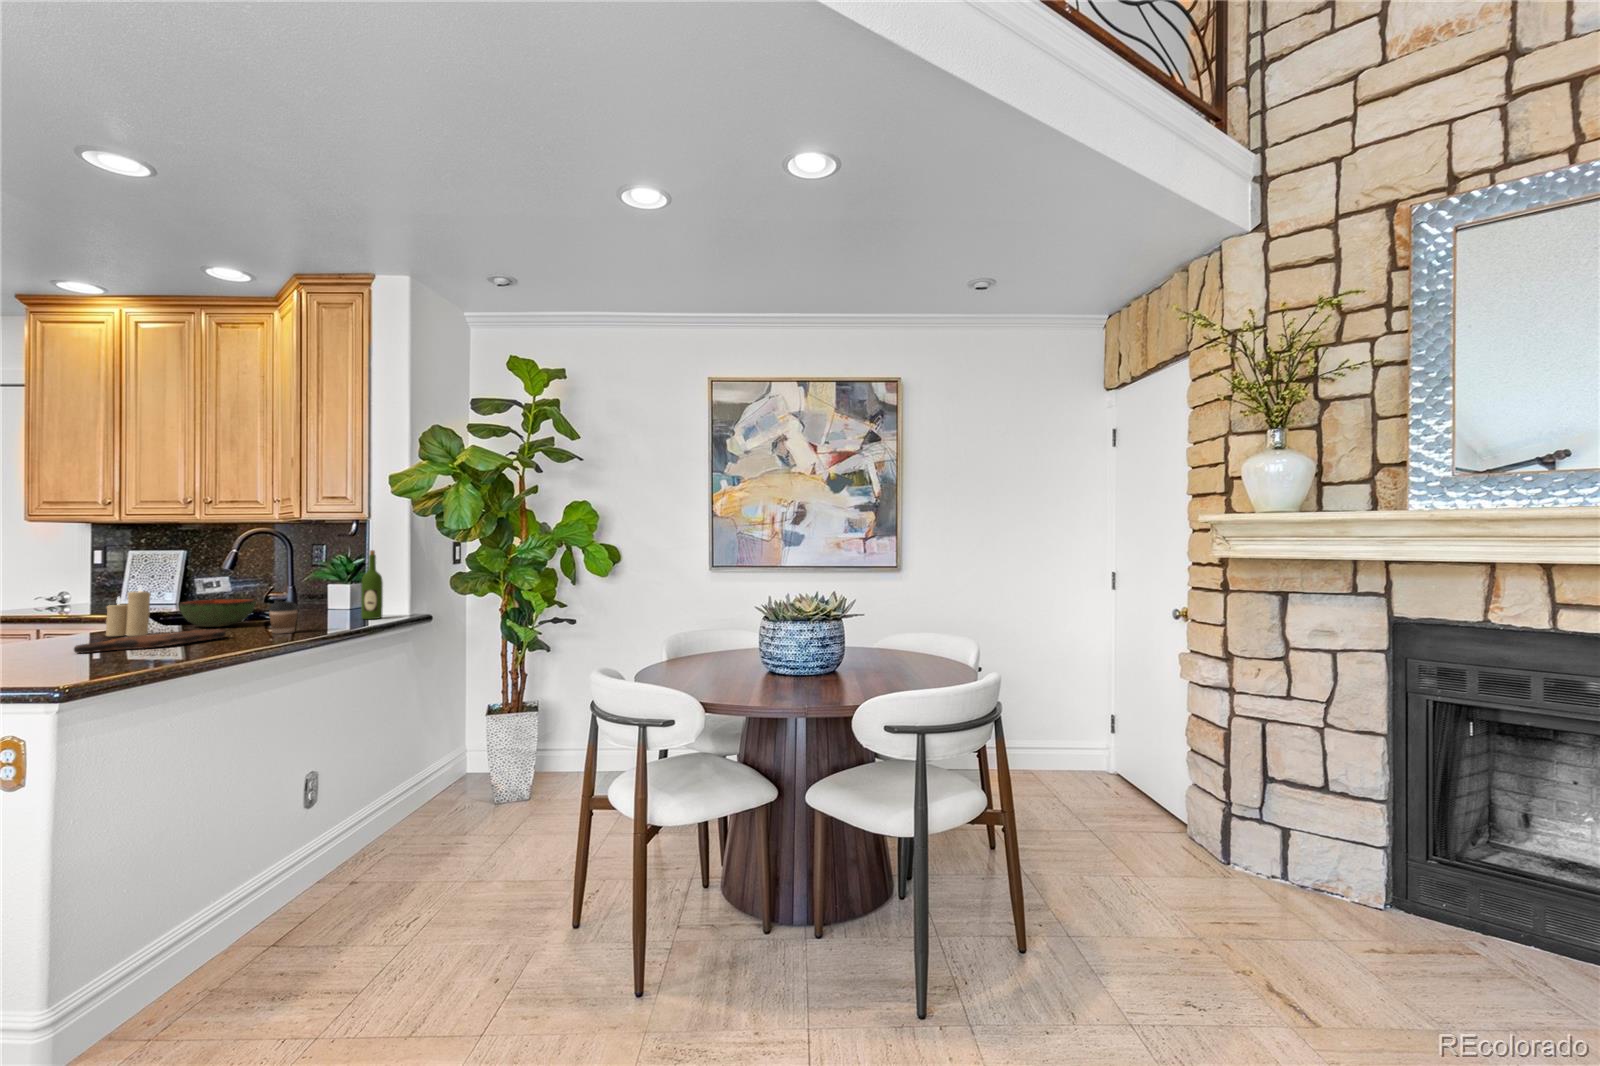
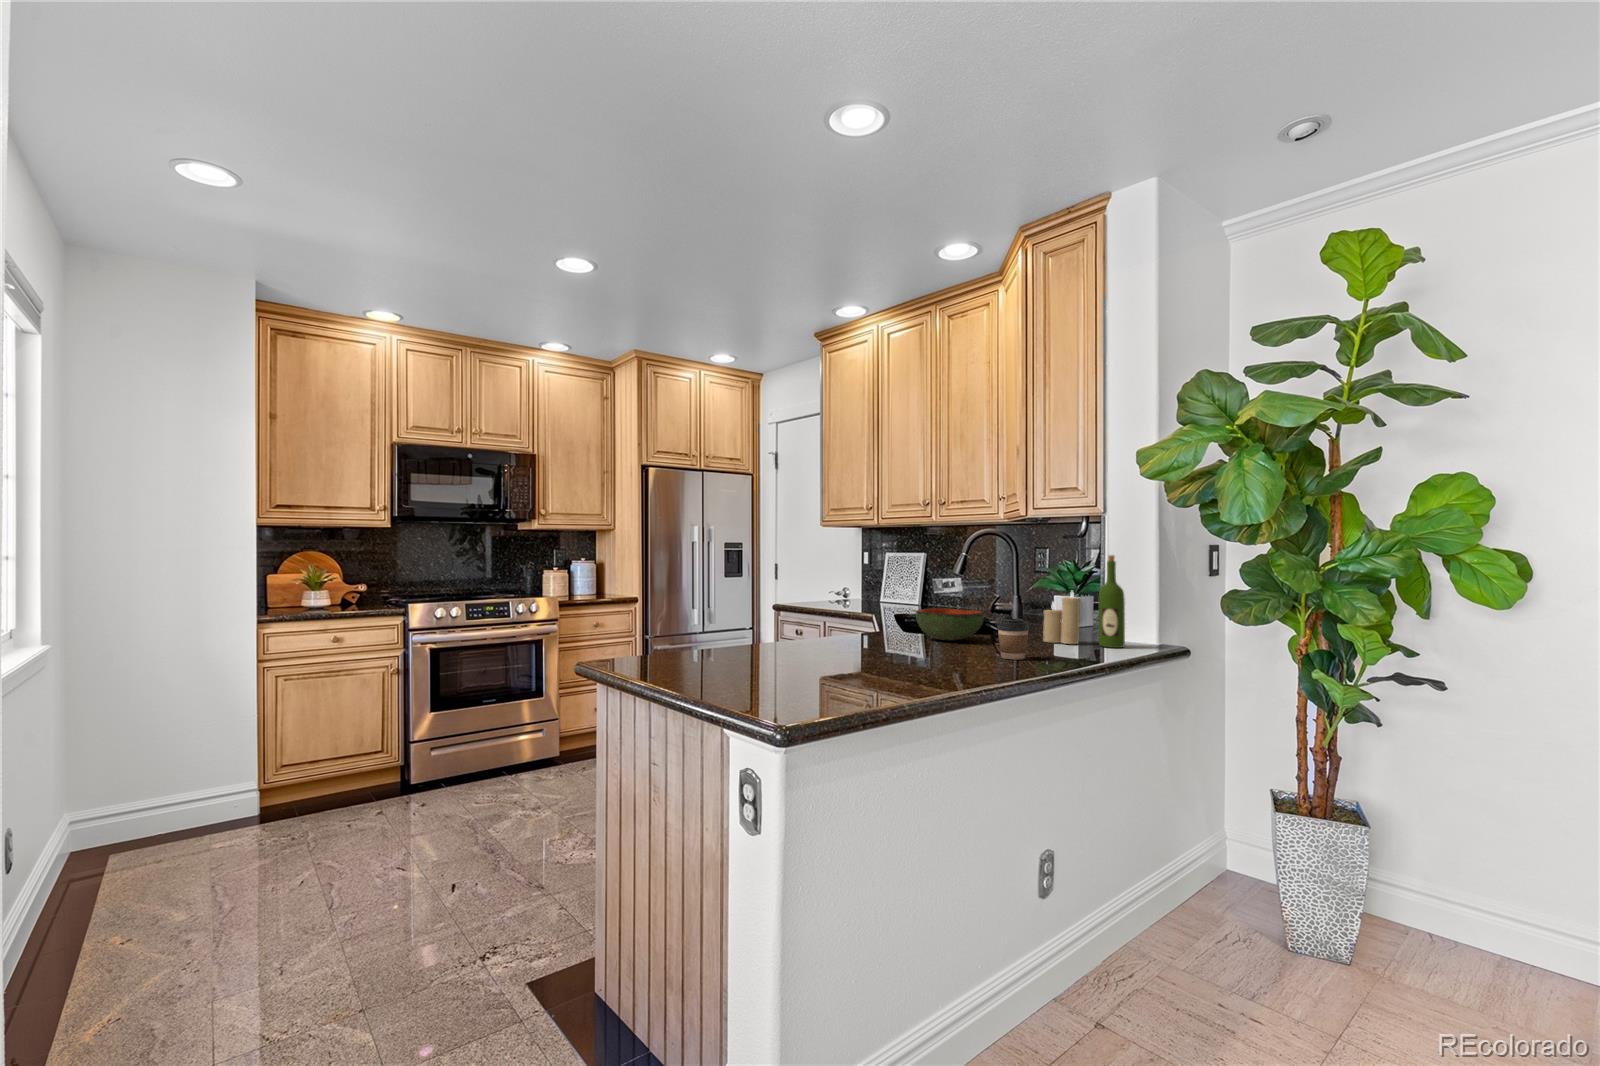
candle: present [106,586,151,636] -> present [1043,592,1081,644]
cutting board: present [74,629,225,653] -> none [823,646,954,664]

